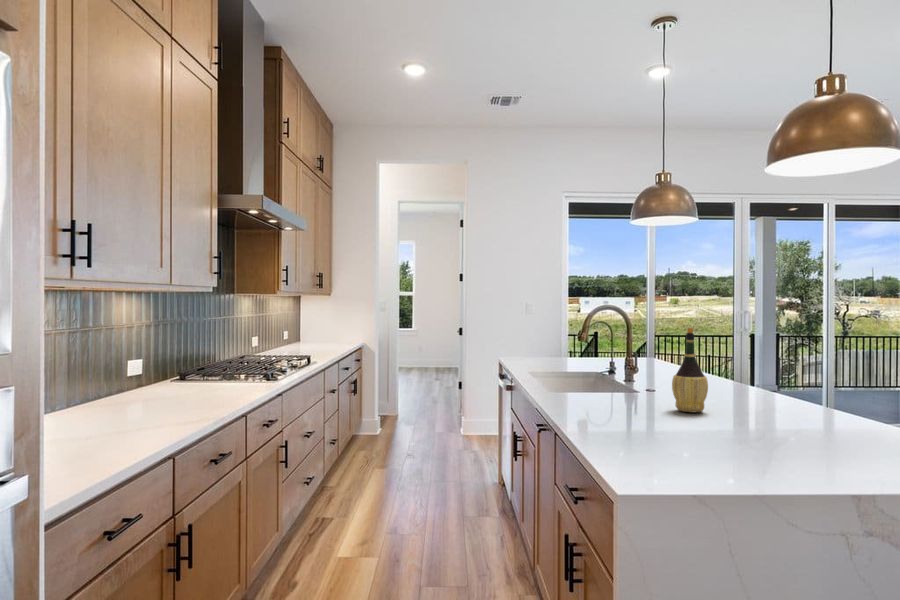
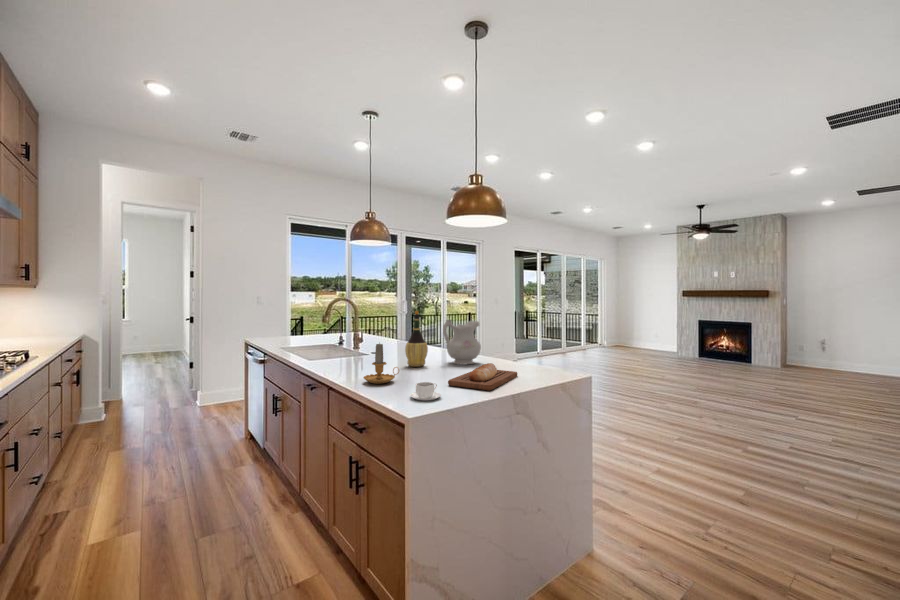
ceramic pitcher: none [737,343,809,418] -> present [443,320,481,365]
candle: none [591,371,645,429] -> present [364,343,399,384]
bread loaf: none [710,419,858,462] -> present [448,363,517,390]
coffee cup: none [634,433,682,461] -> present [410,382,441,400]

